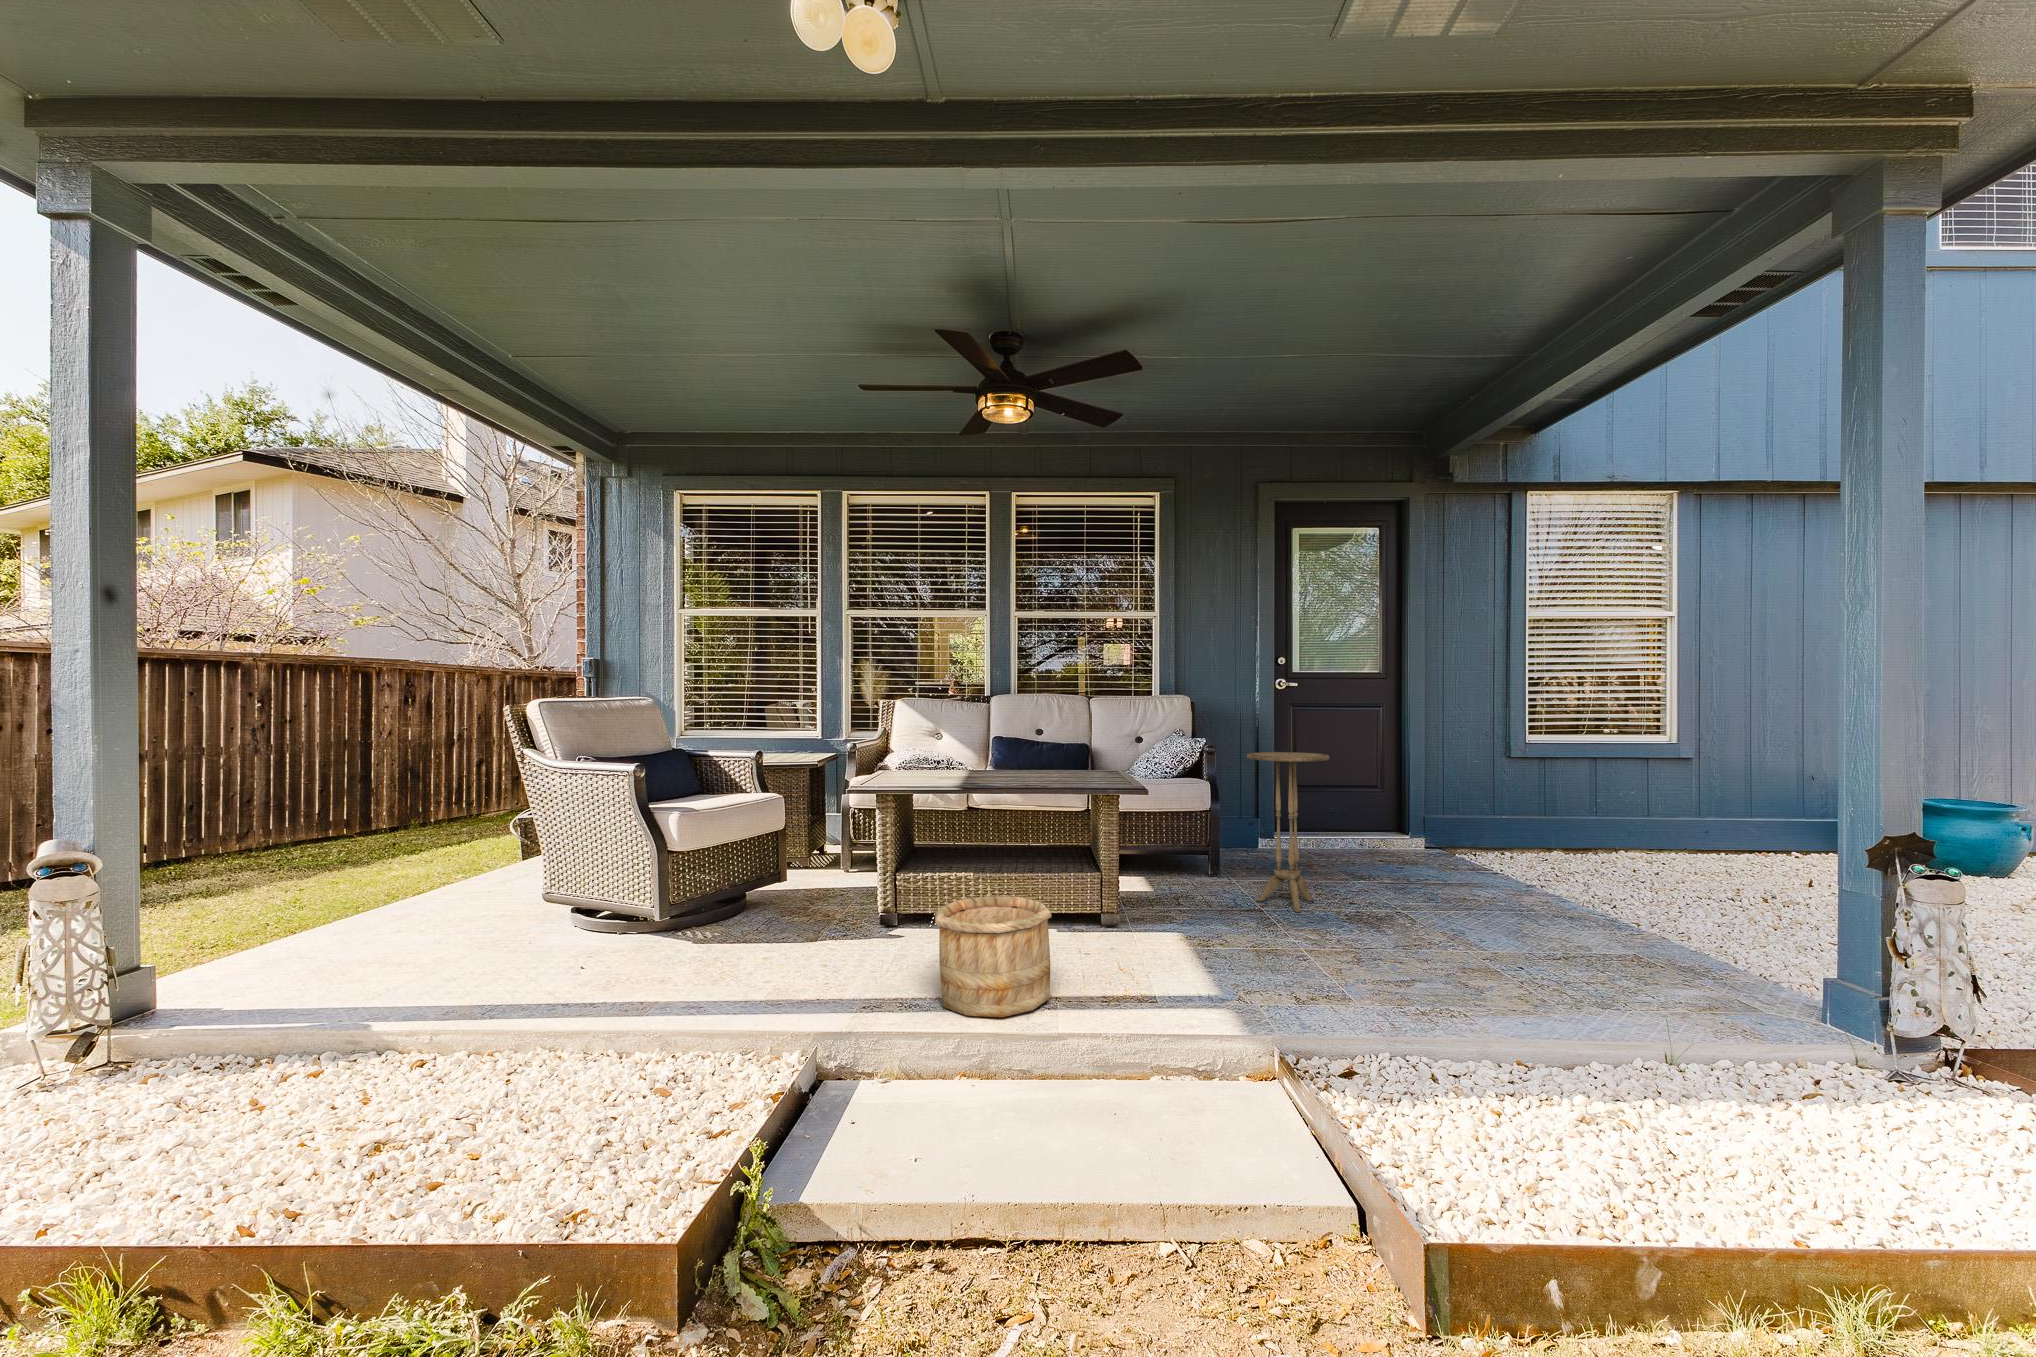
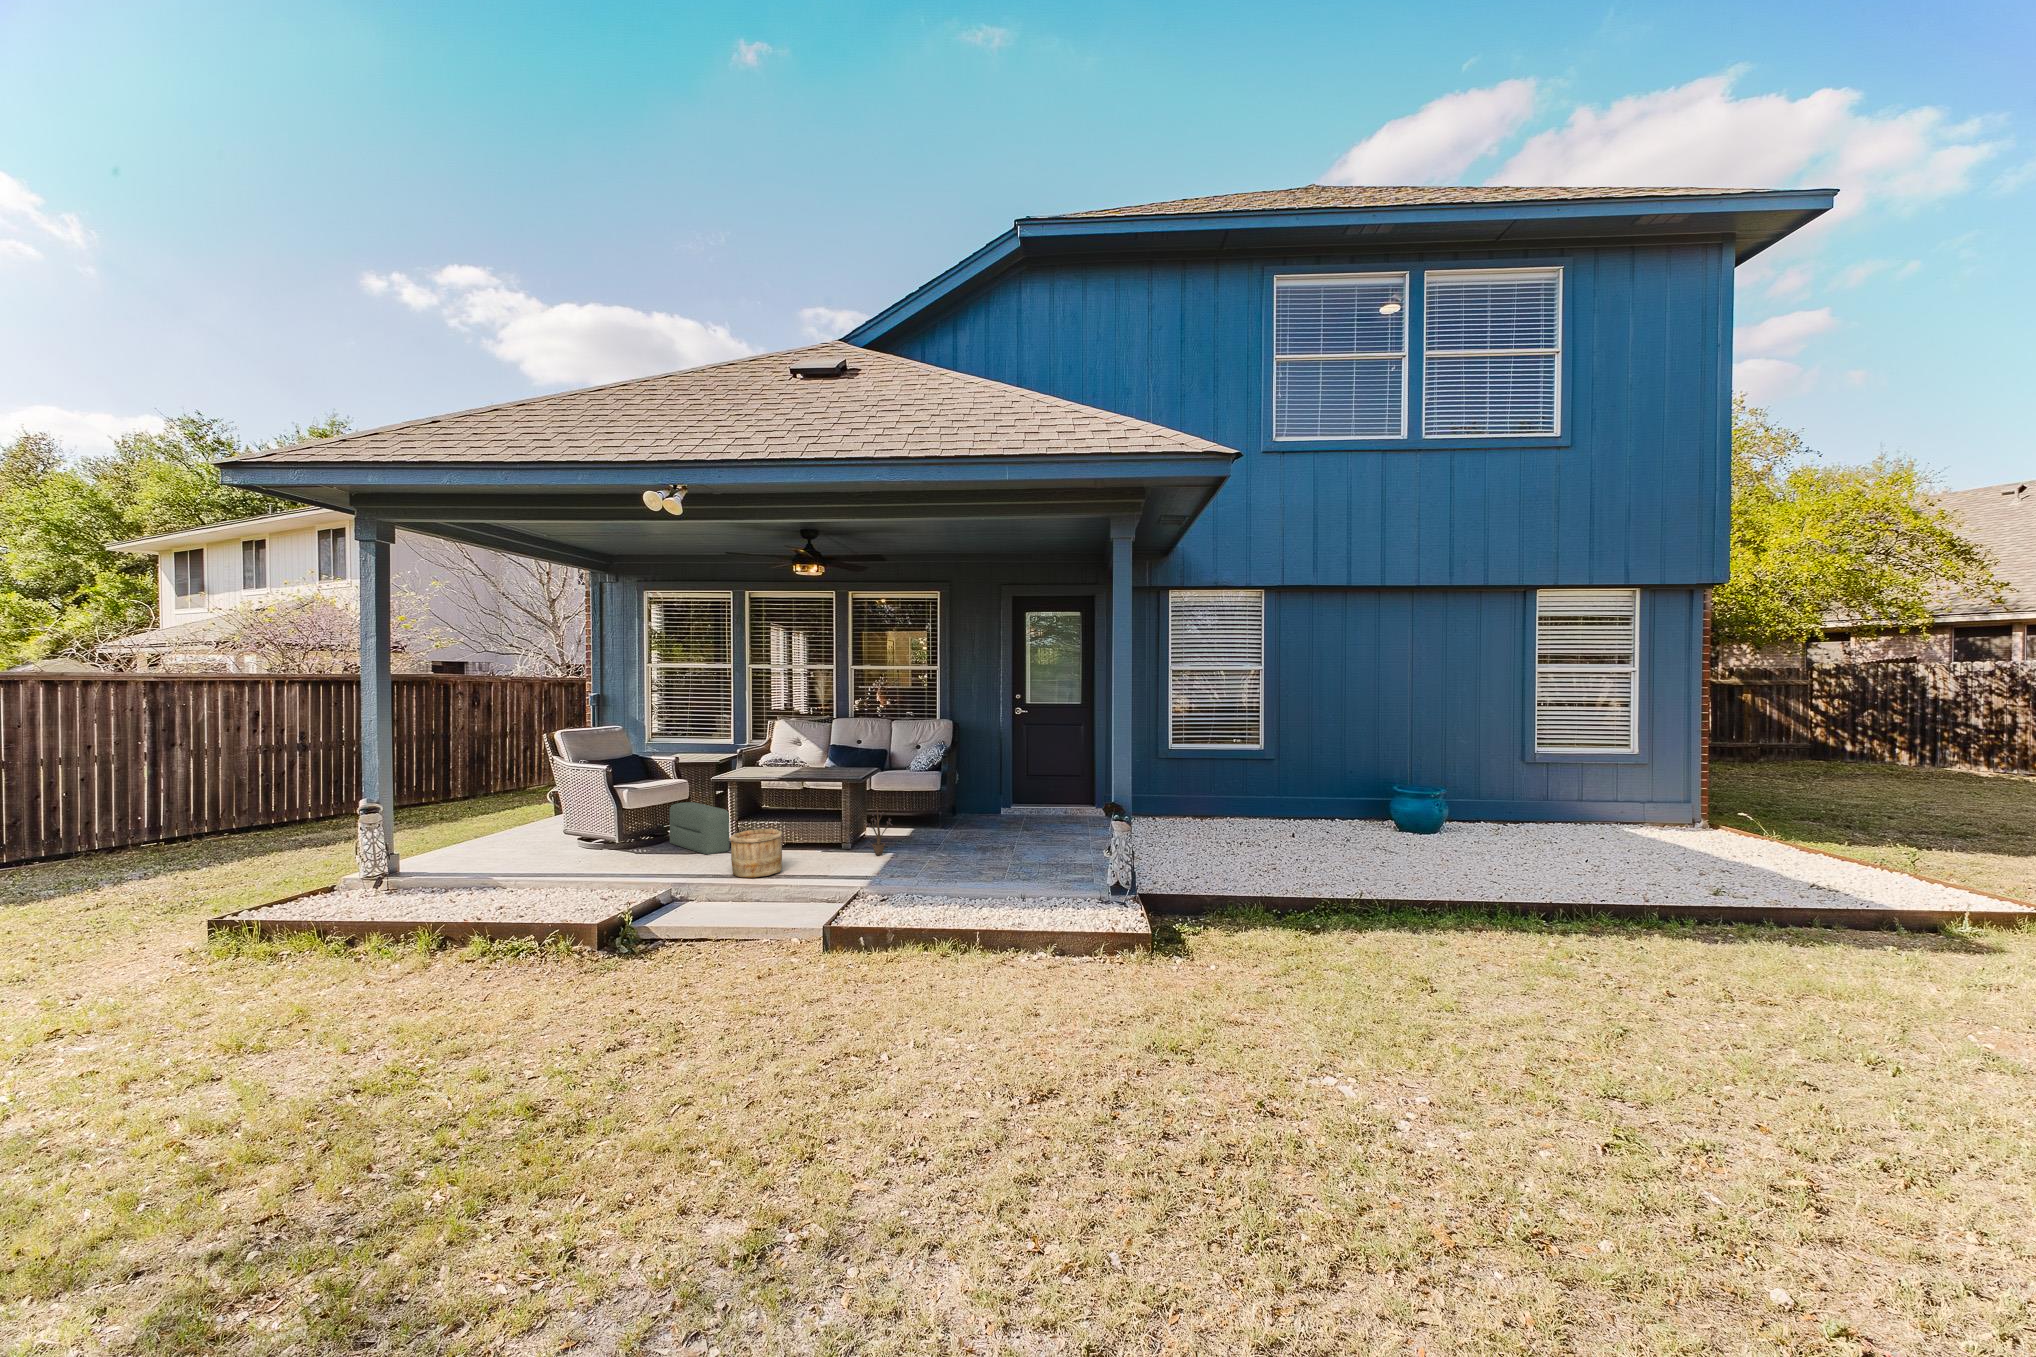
side table: present [1247,752,1329,913] -> none [932,758,974,841]
pouf: none [751,837,882,946] -> present [670,802,729,855]
decorative plant: none [1159,850,1232,948] -> present [863,810,892,855]

